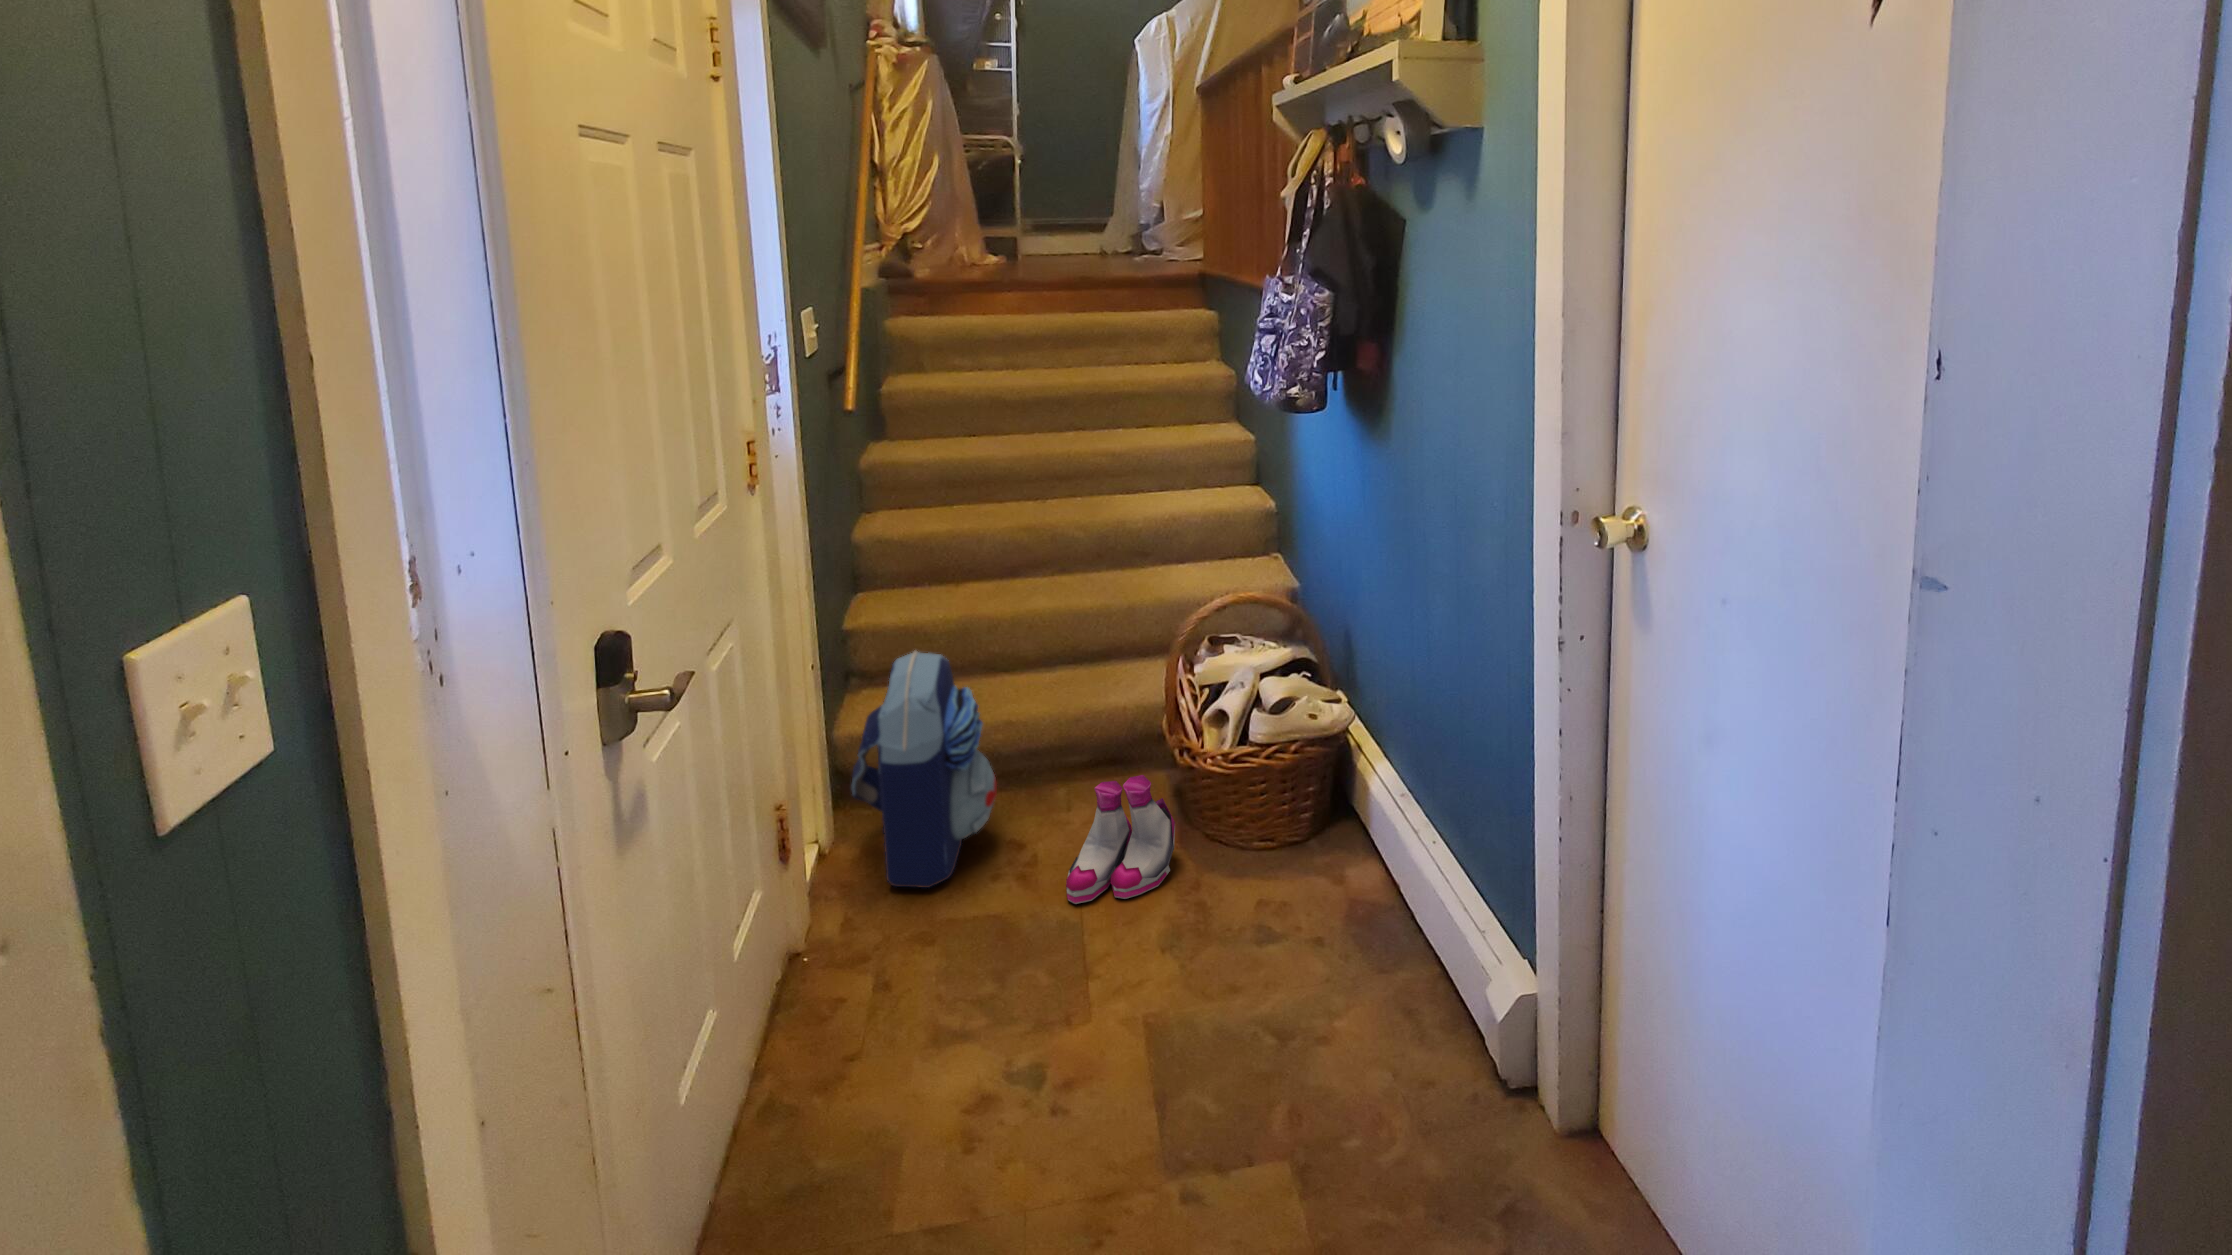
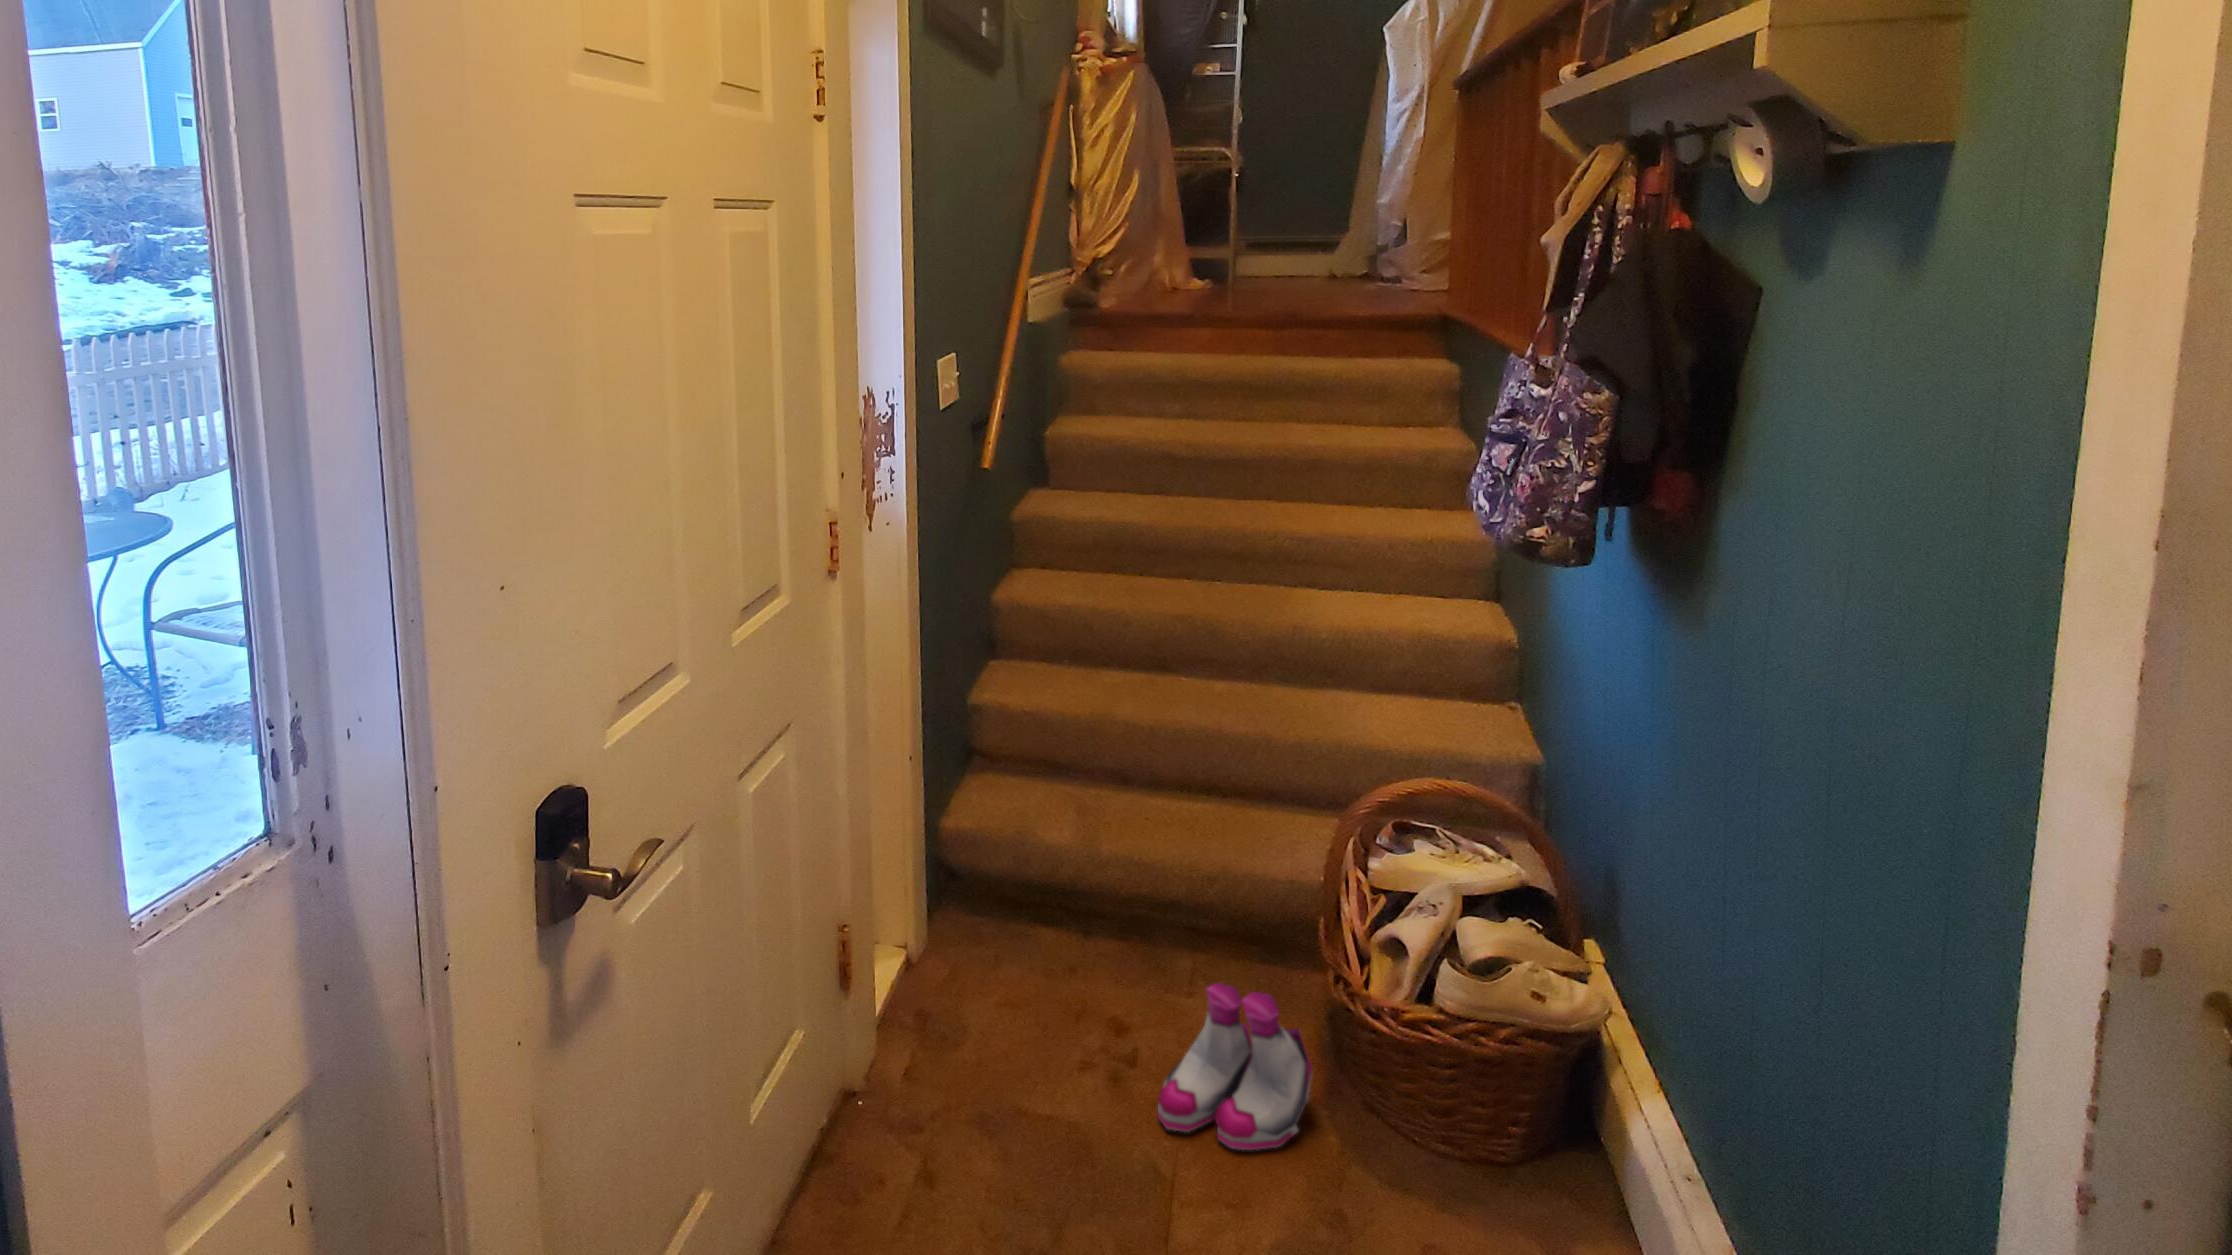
backpack: present [851,651,997,888] -> none [946,756,1099,1033]

